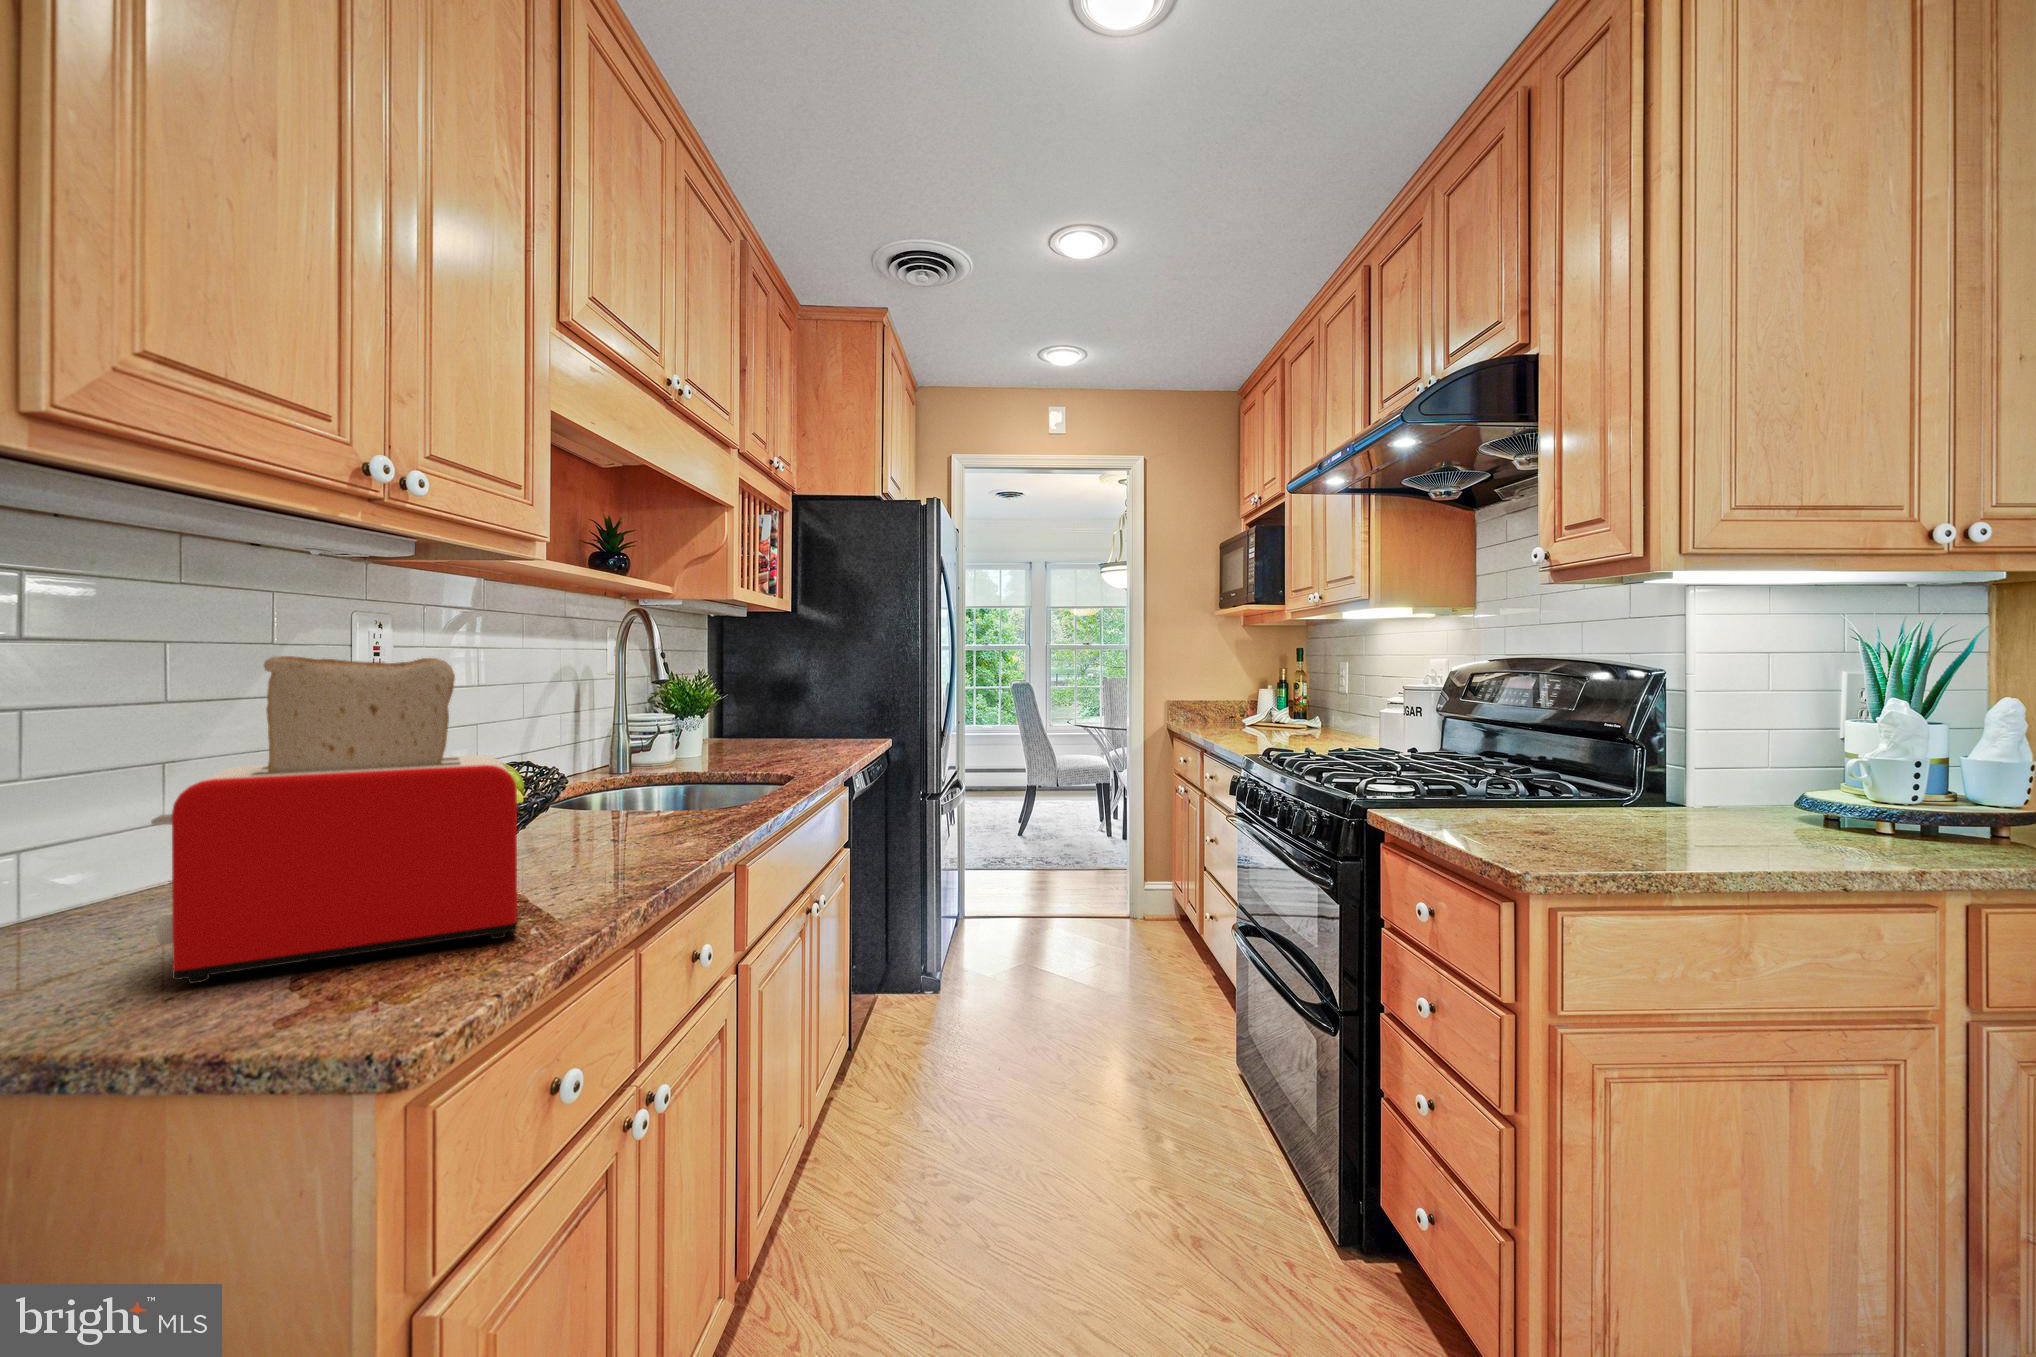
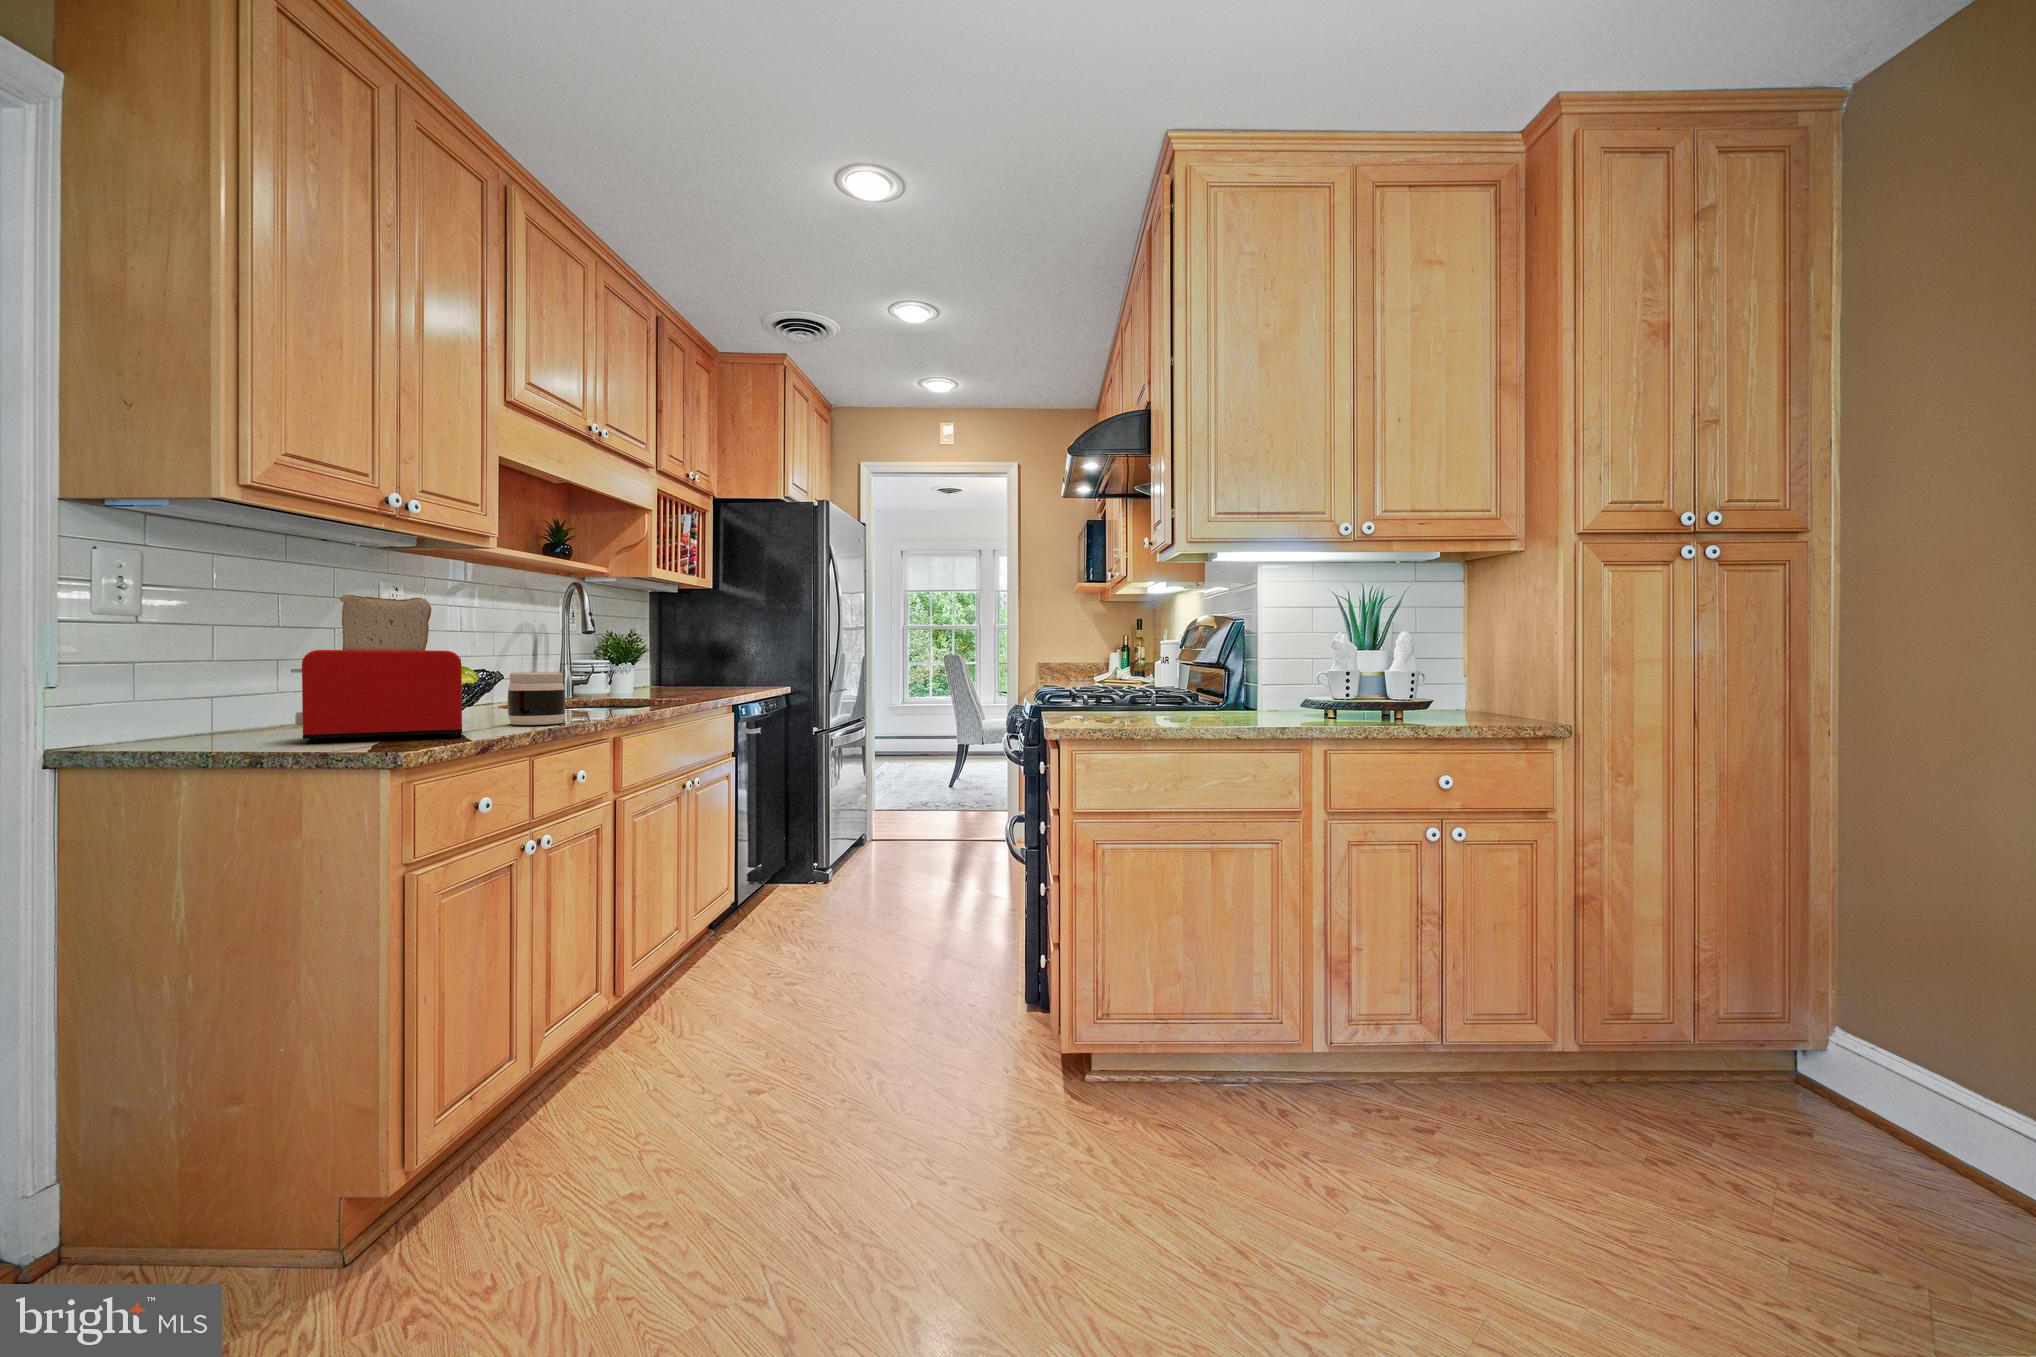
jar: none [582,772,679,874] -> present [508,672,565,725]

